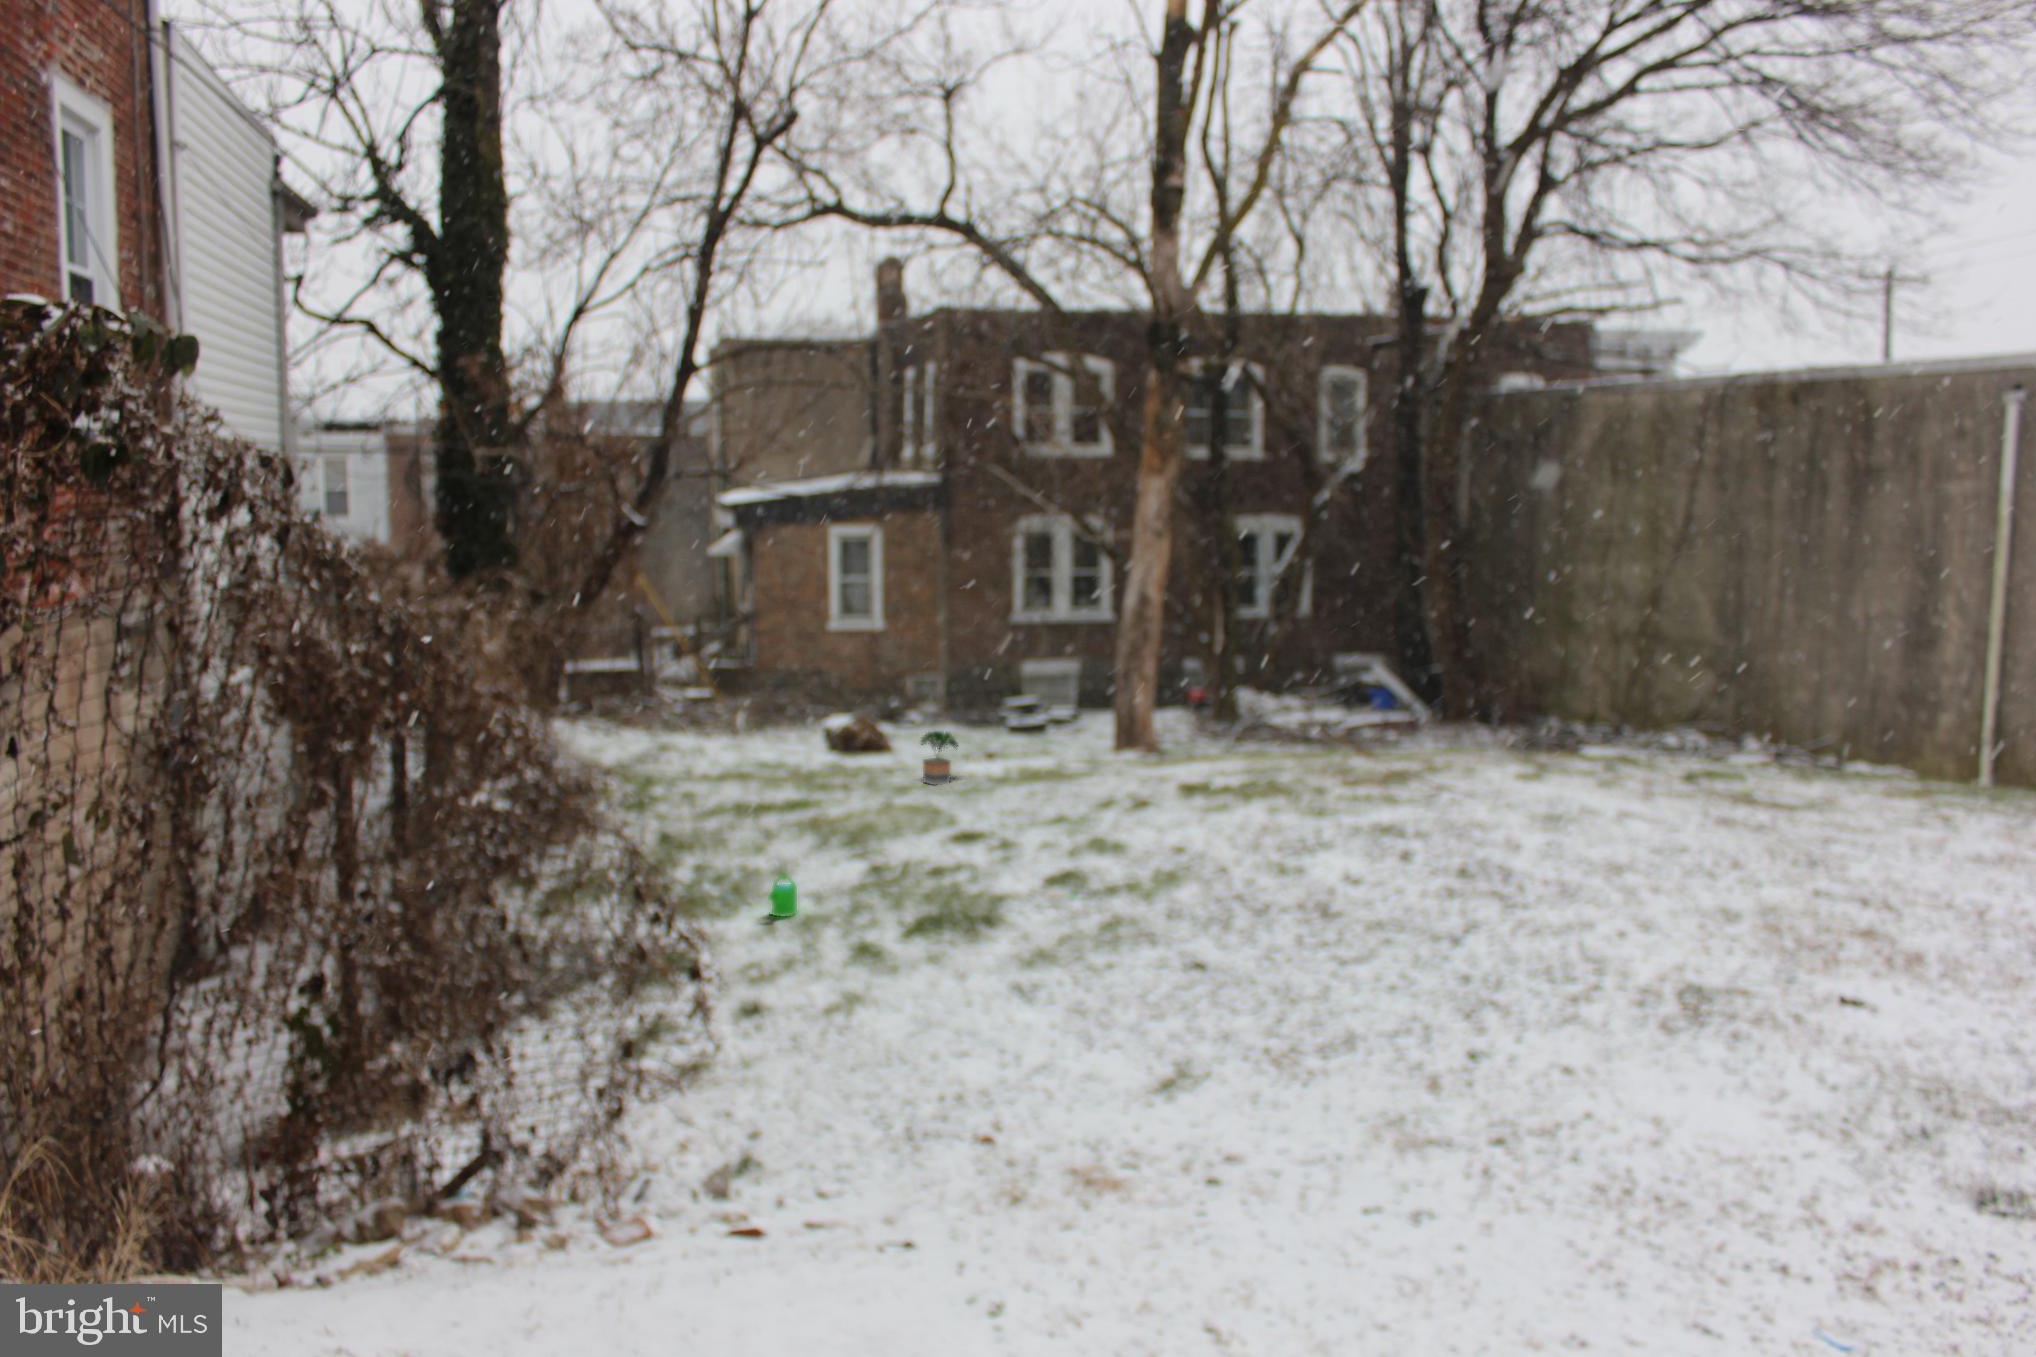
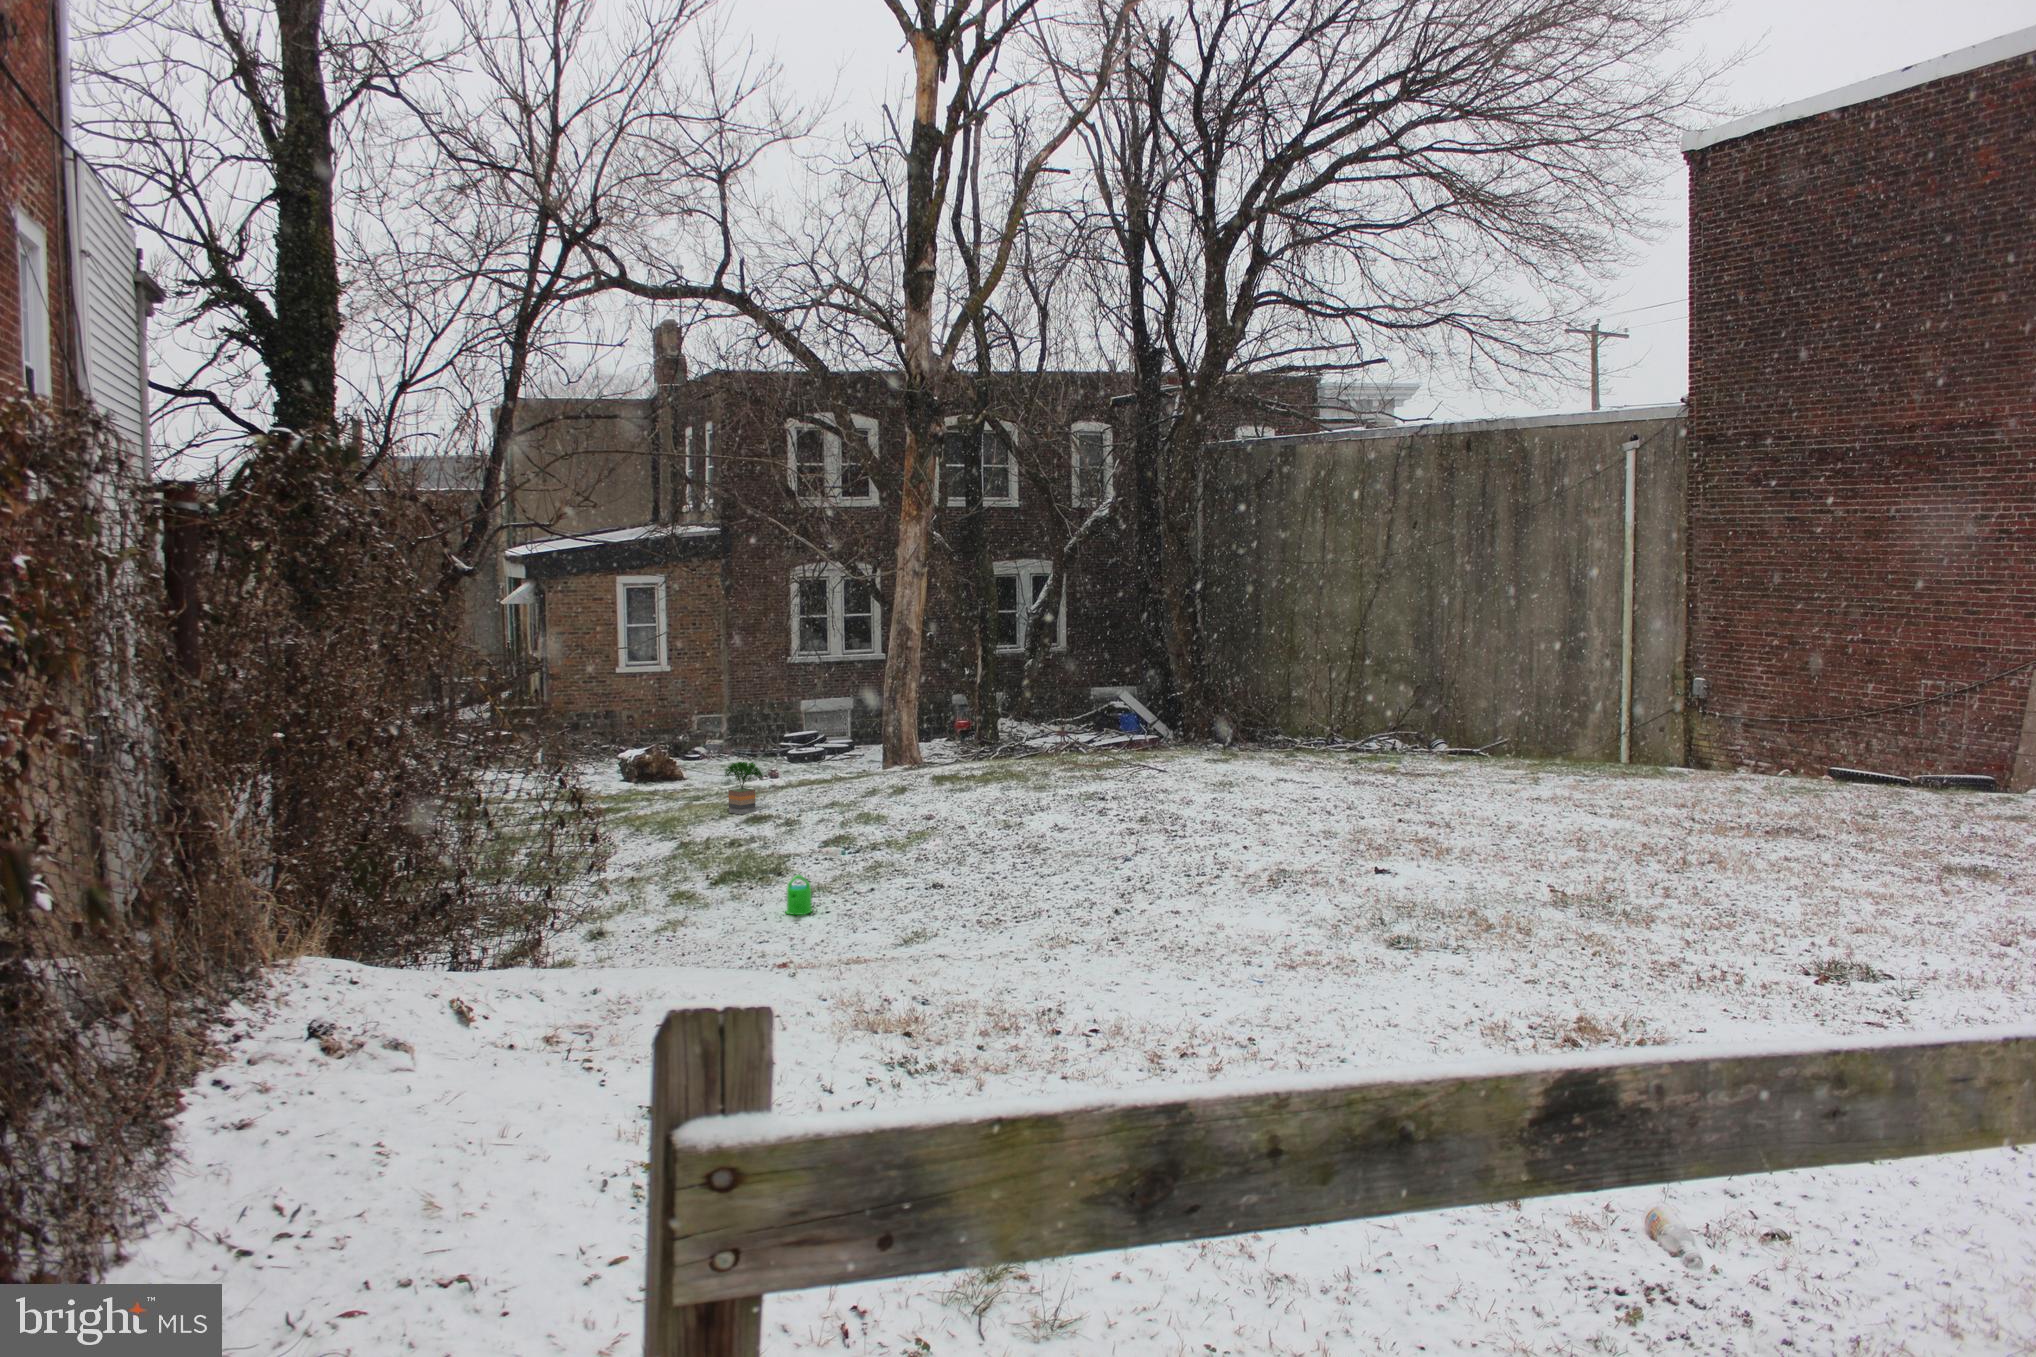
watering can: present [768,875,797,917] -> present [786,875,812,915]

